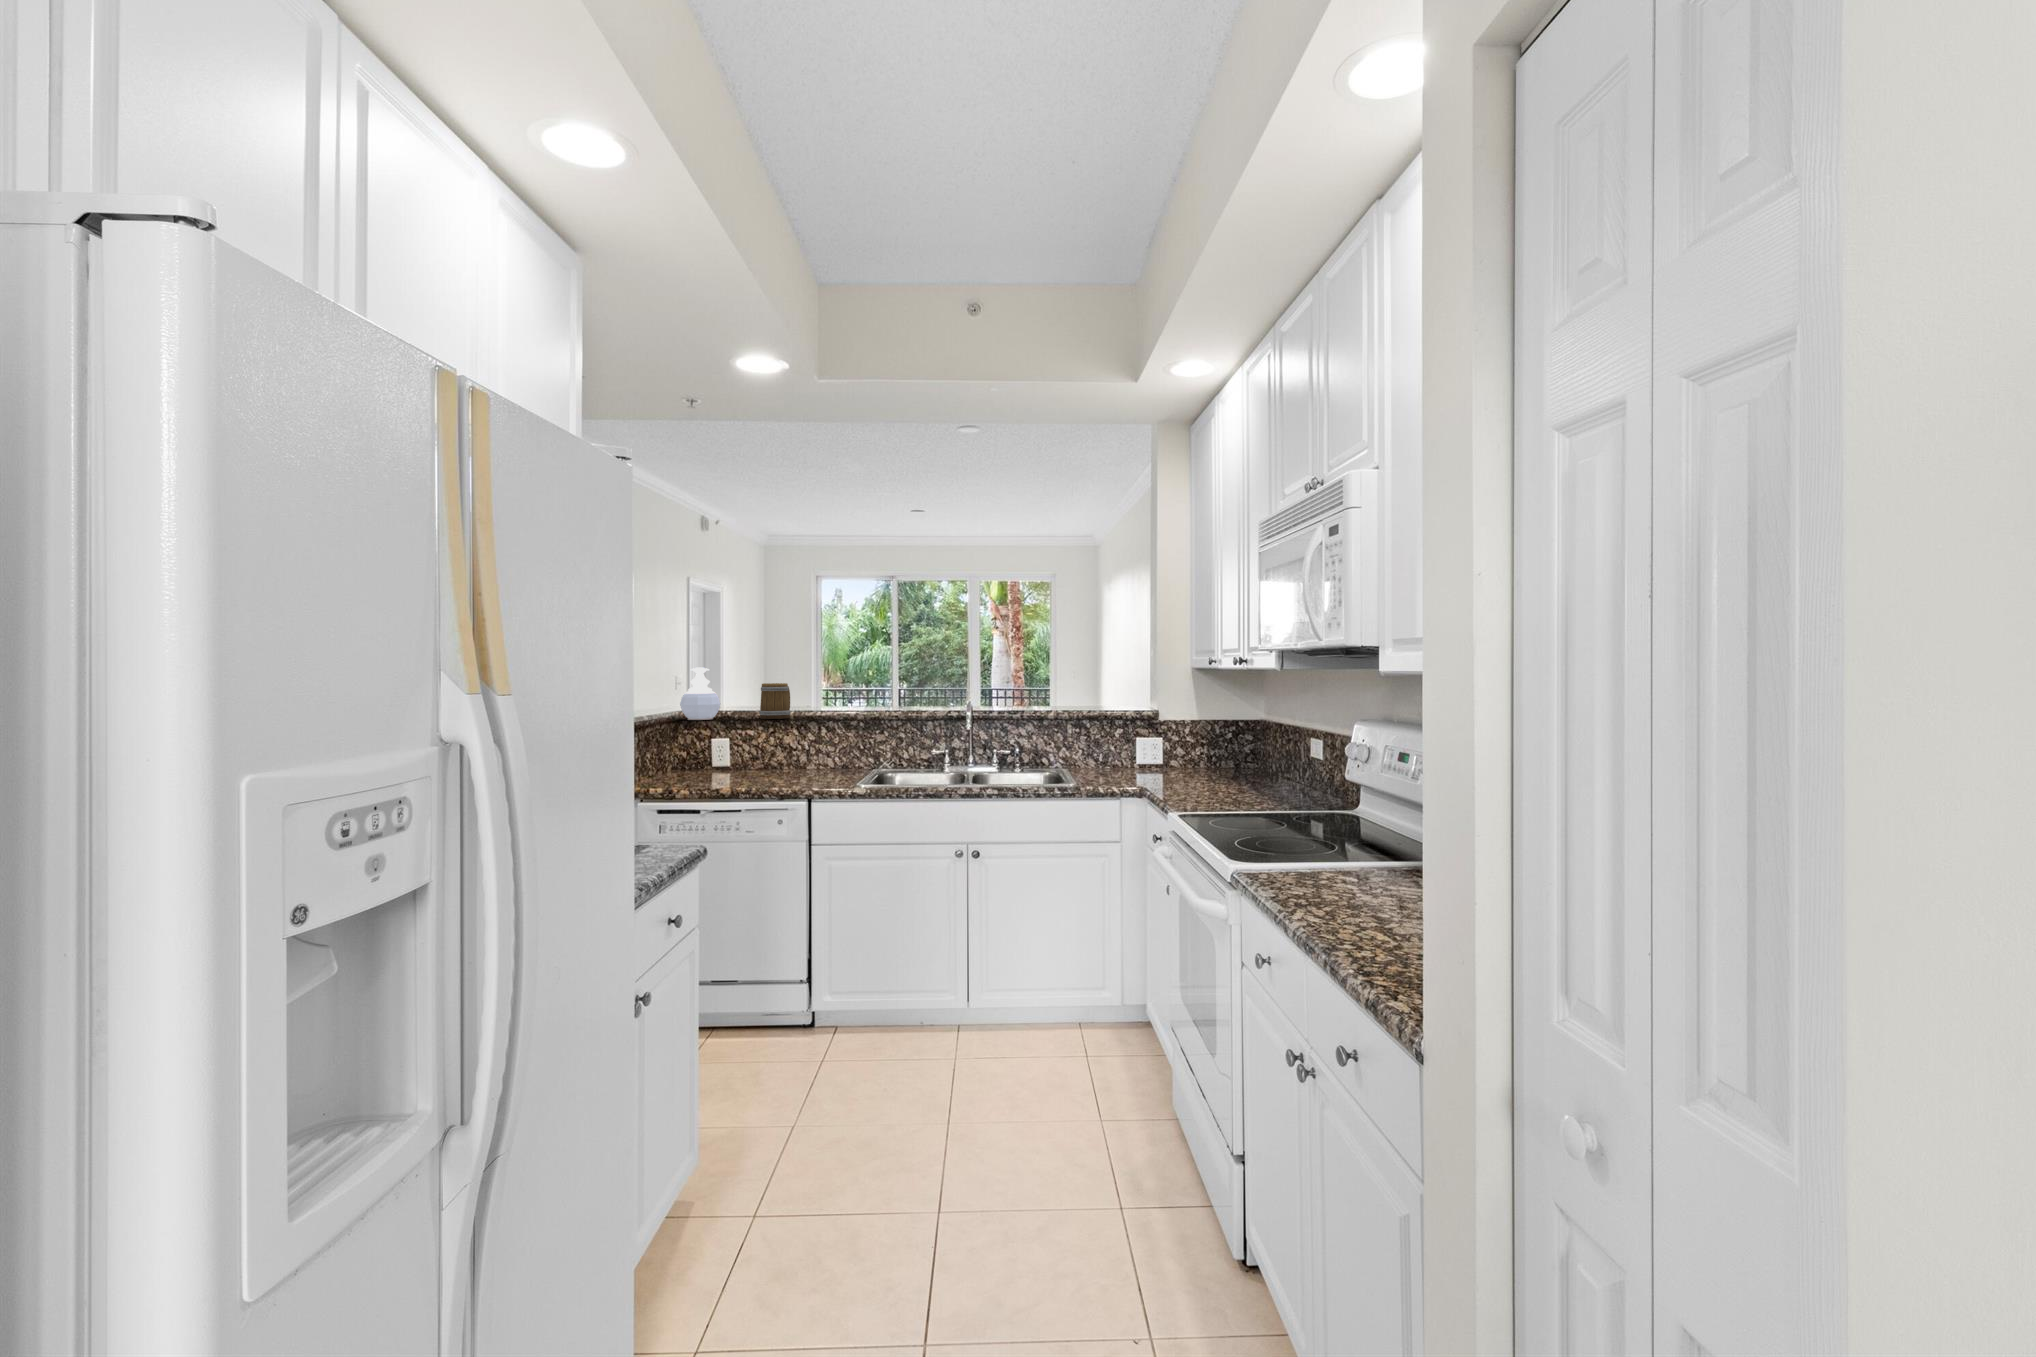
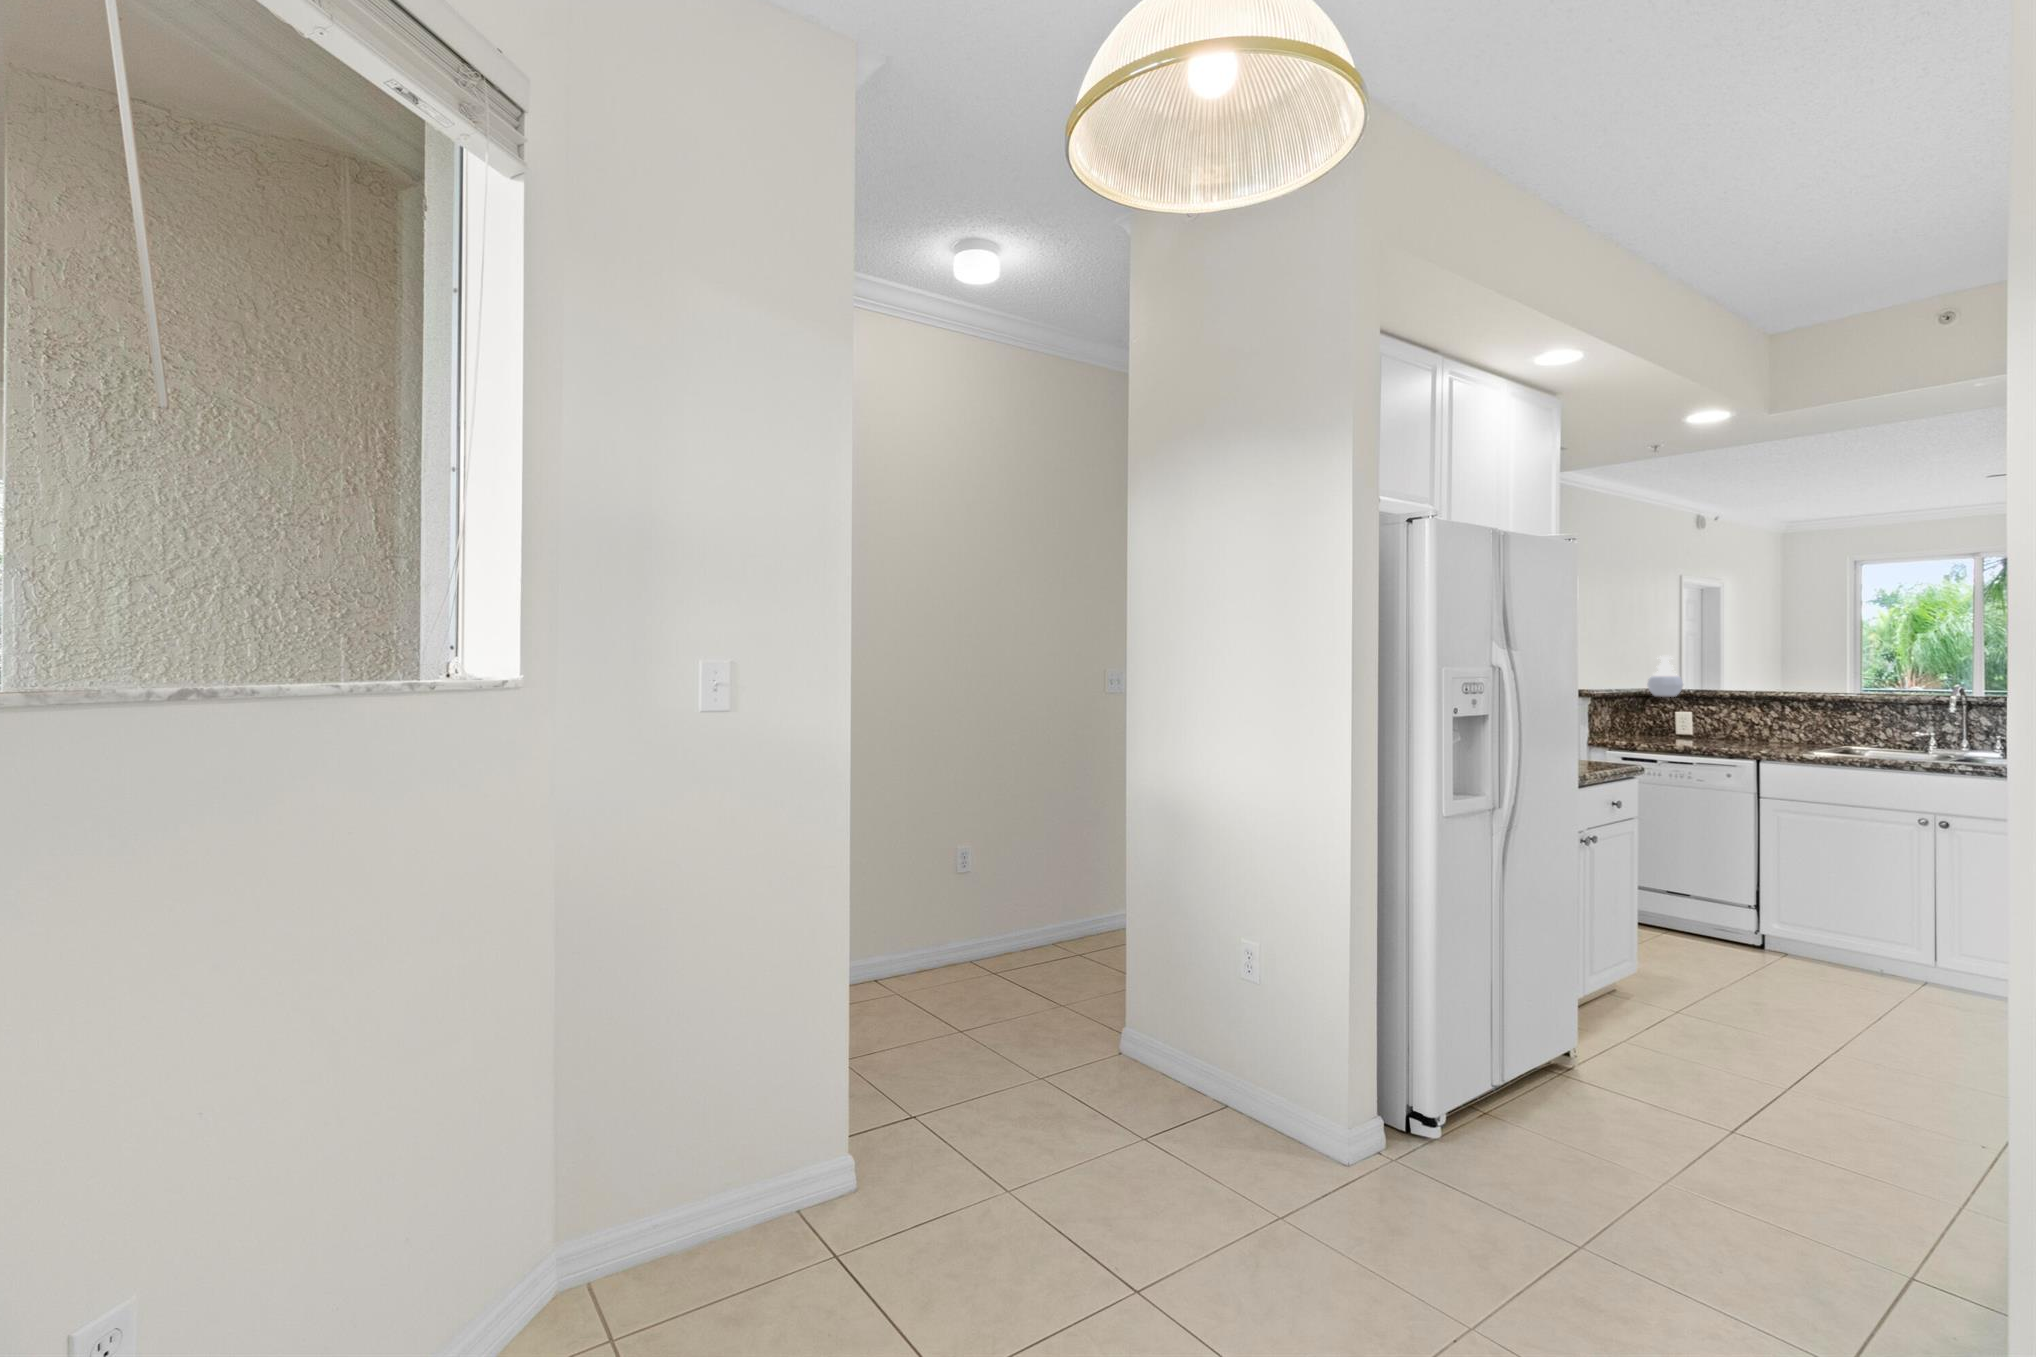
mug: present [759,683,790,719] -> none [1721,669,1753,698]

